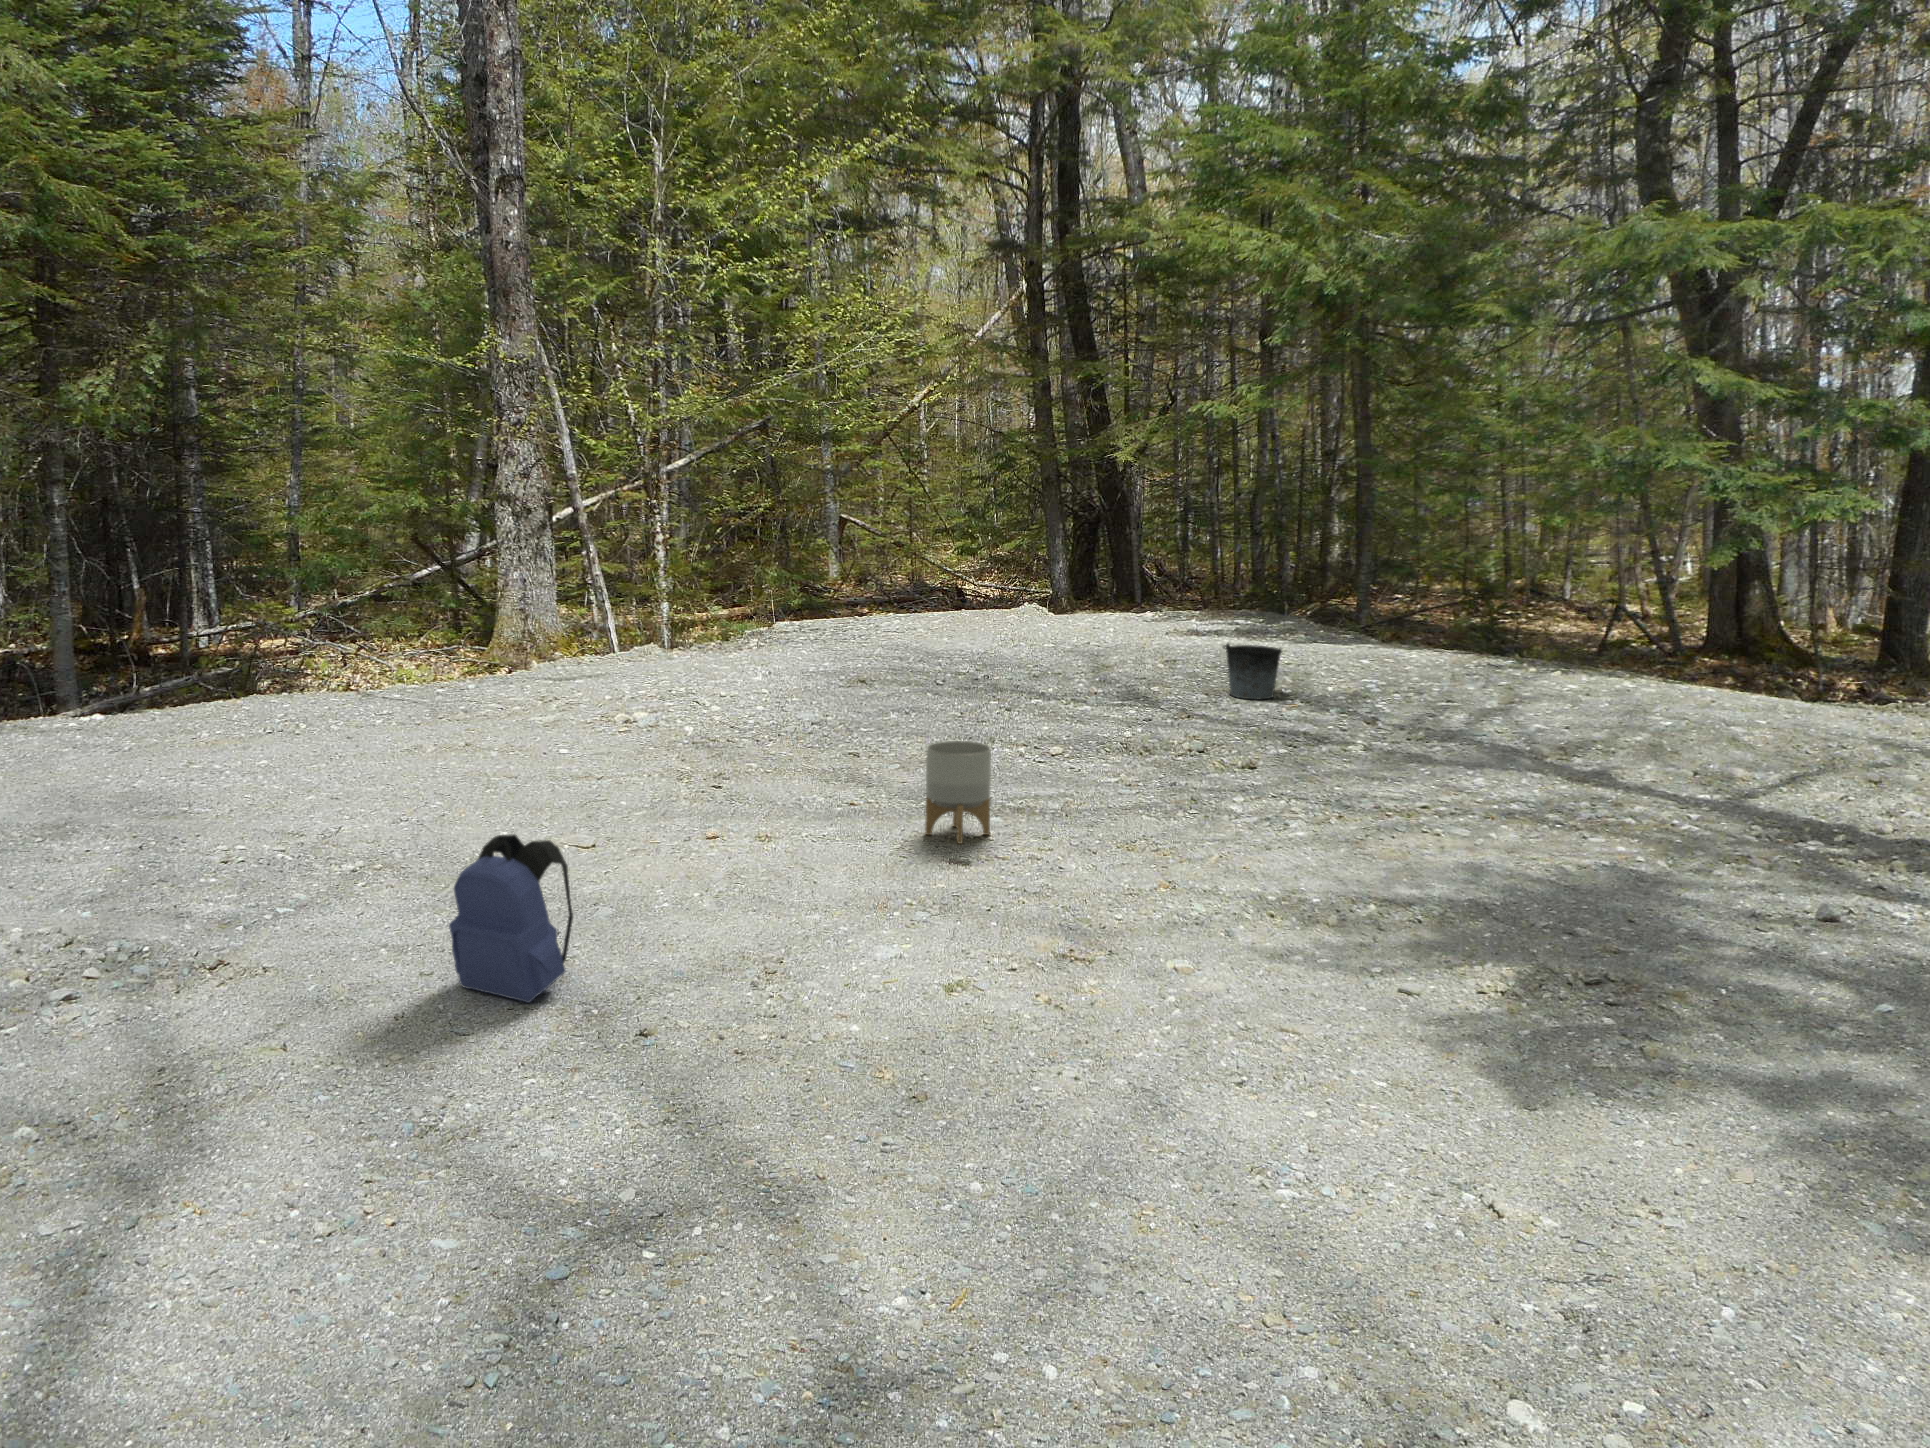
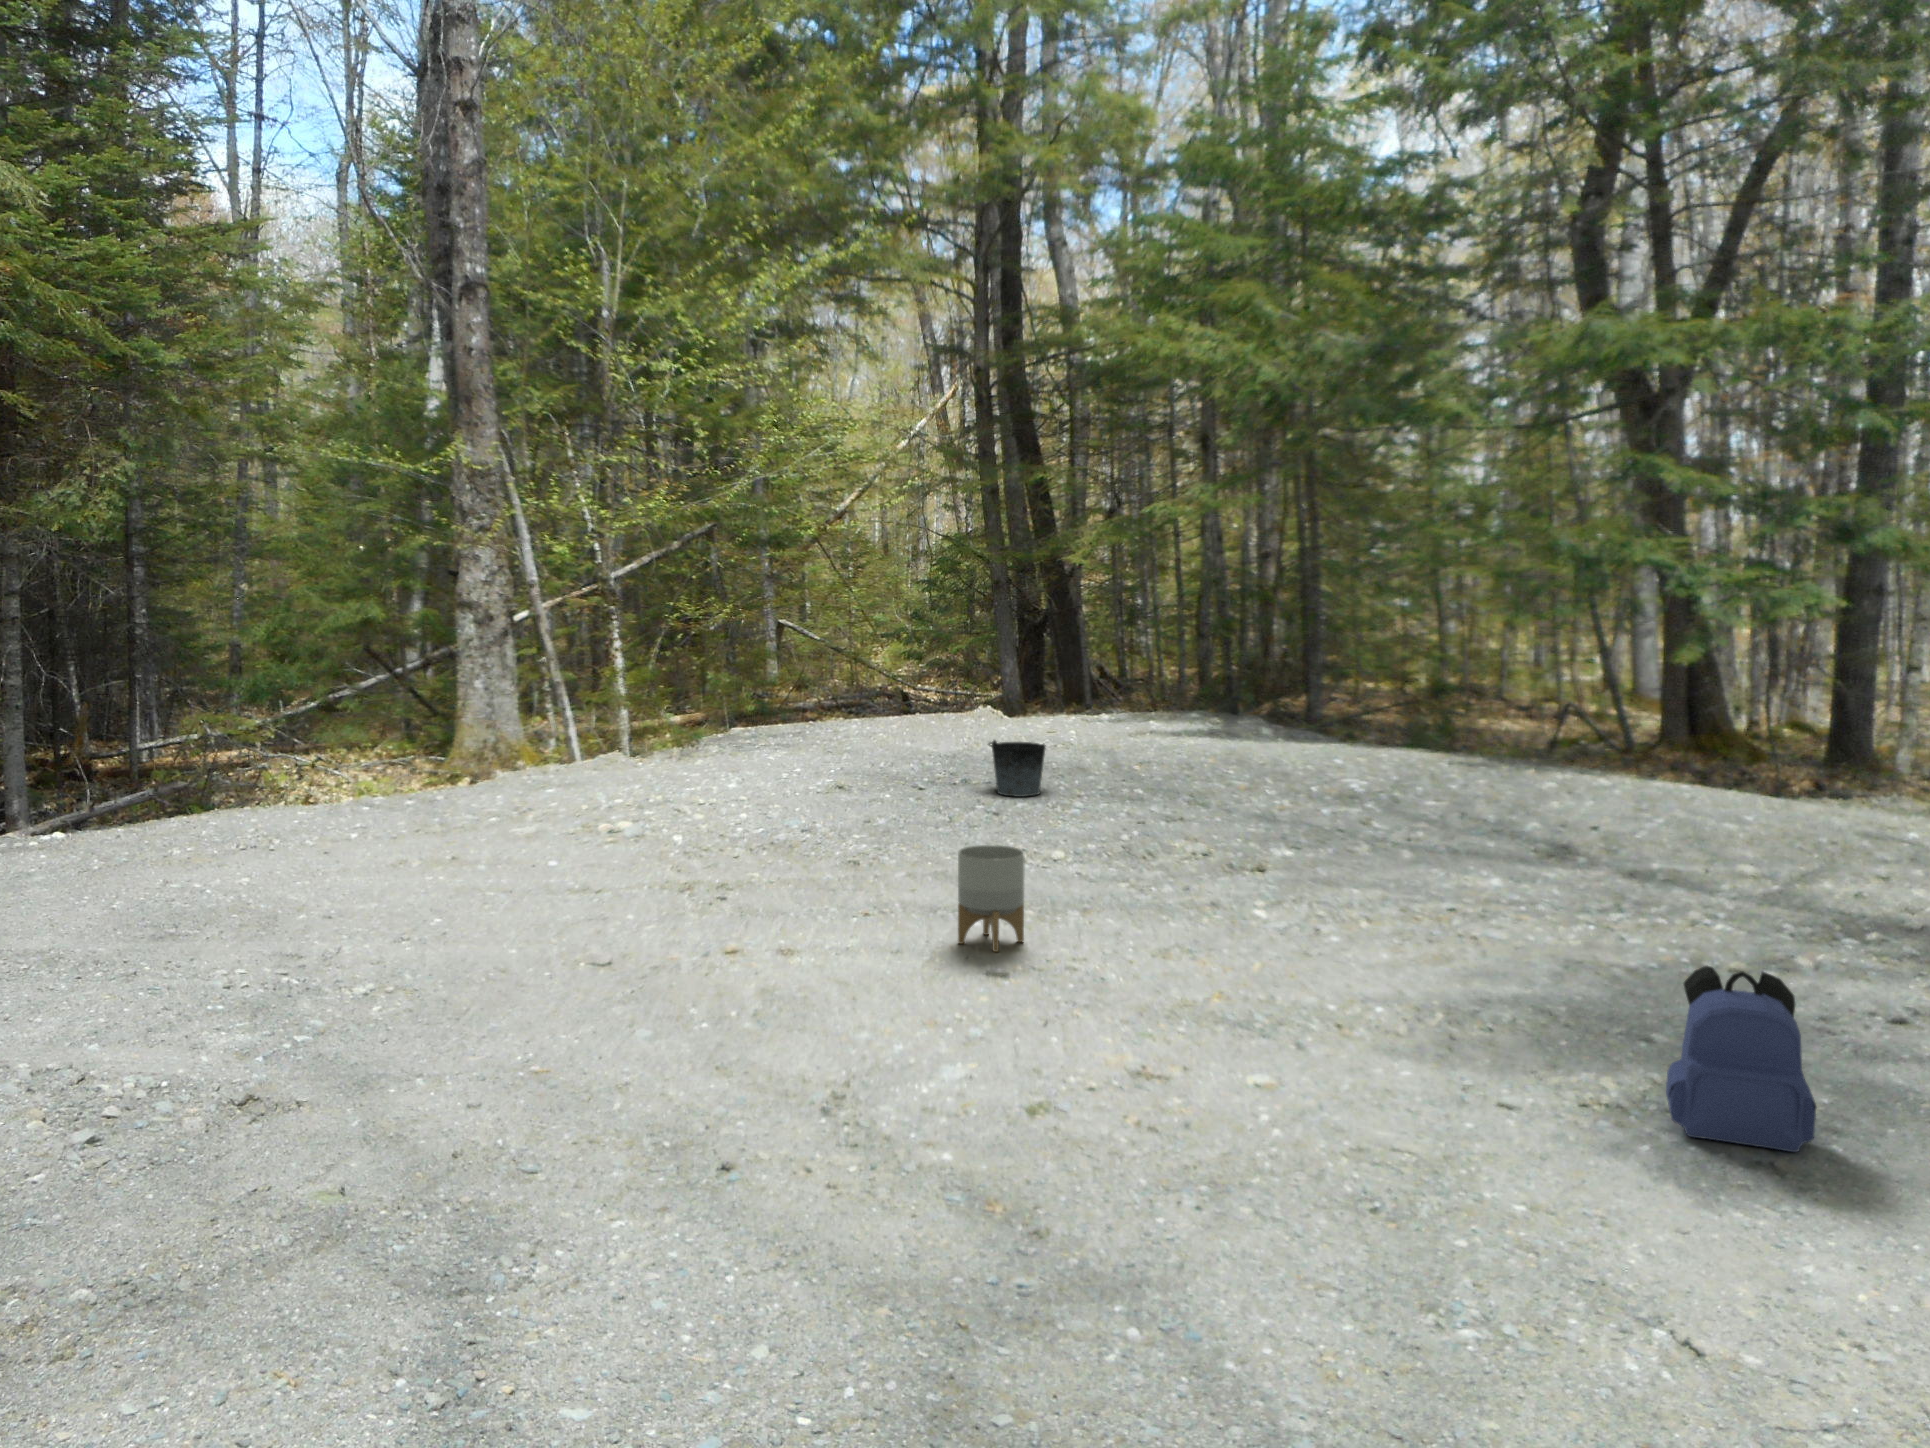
bucket: present [1223,644,1282,699] -> present [988,740,1046,797]
backpack: present [449,834,573,1003] -> present [1666,966,1817,1152]

